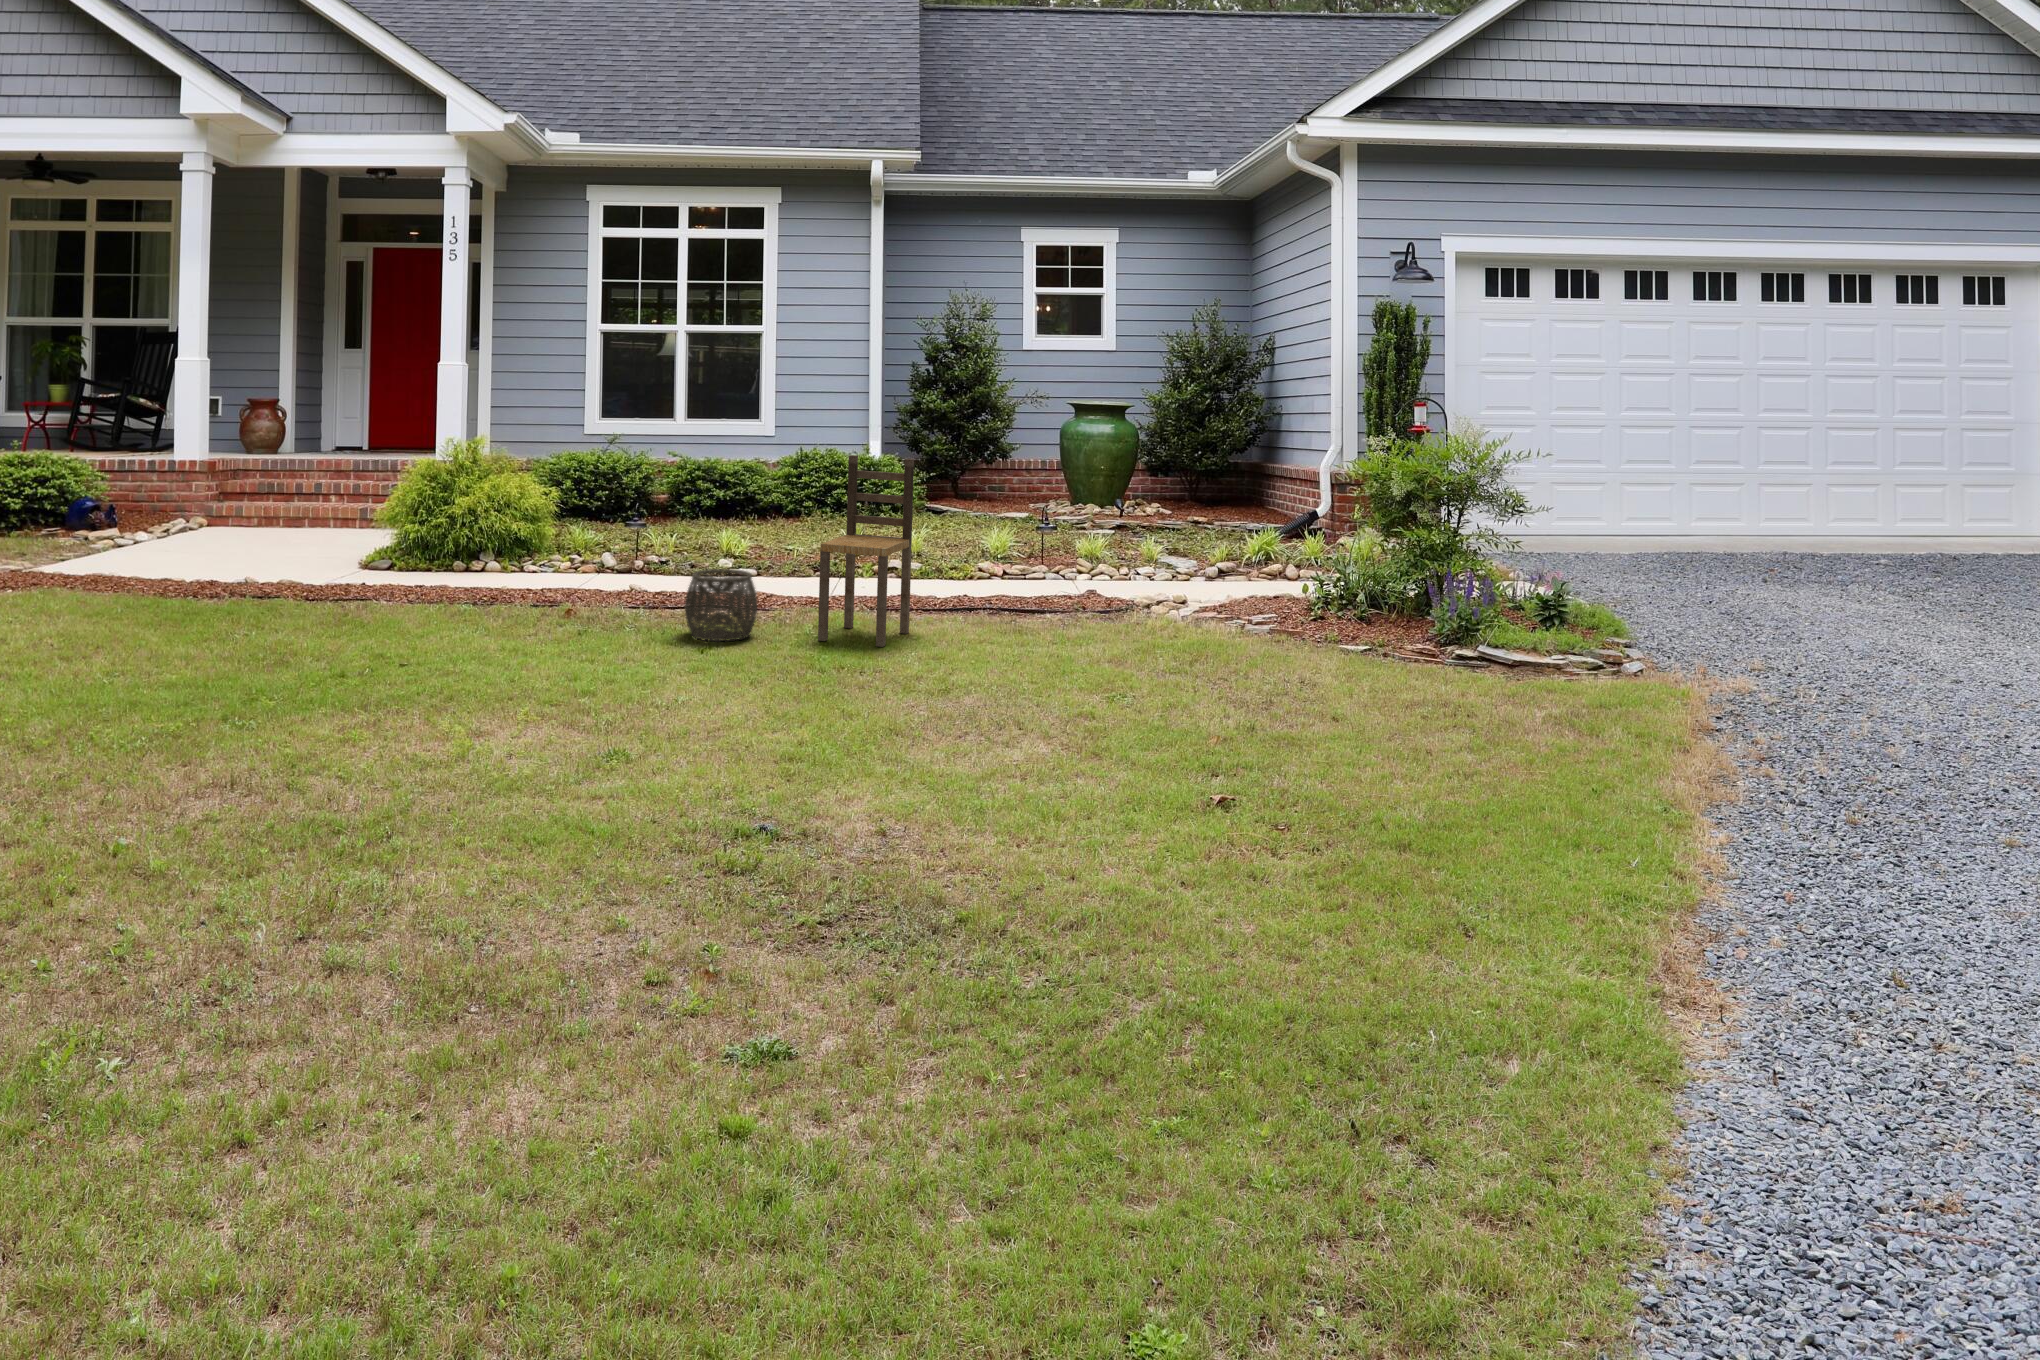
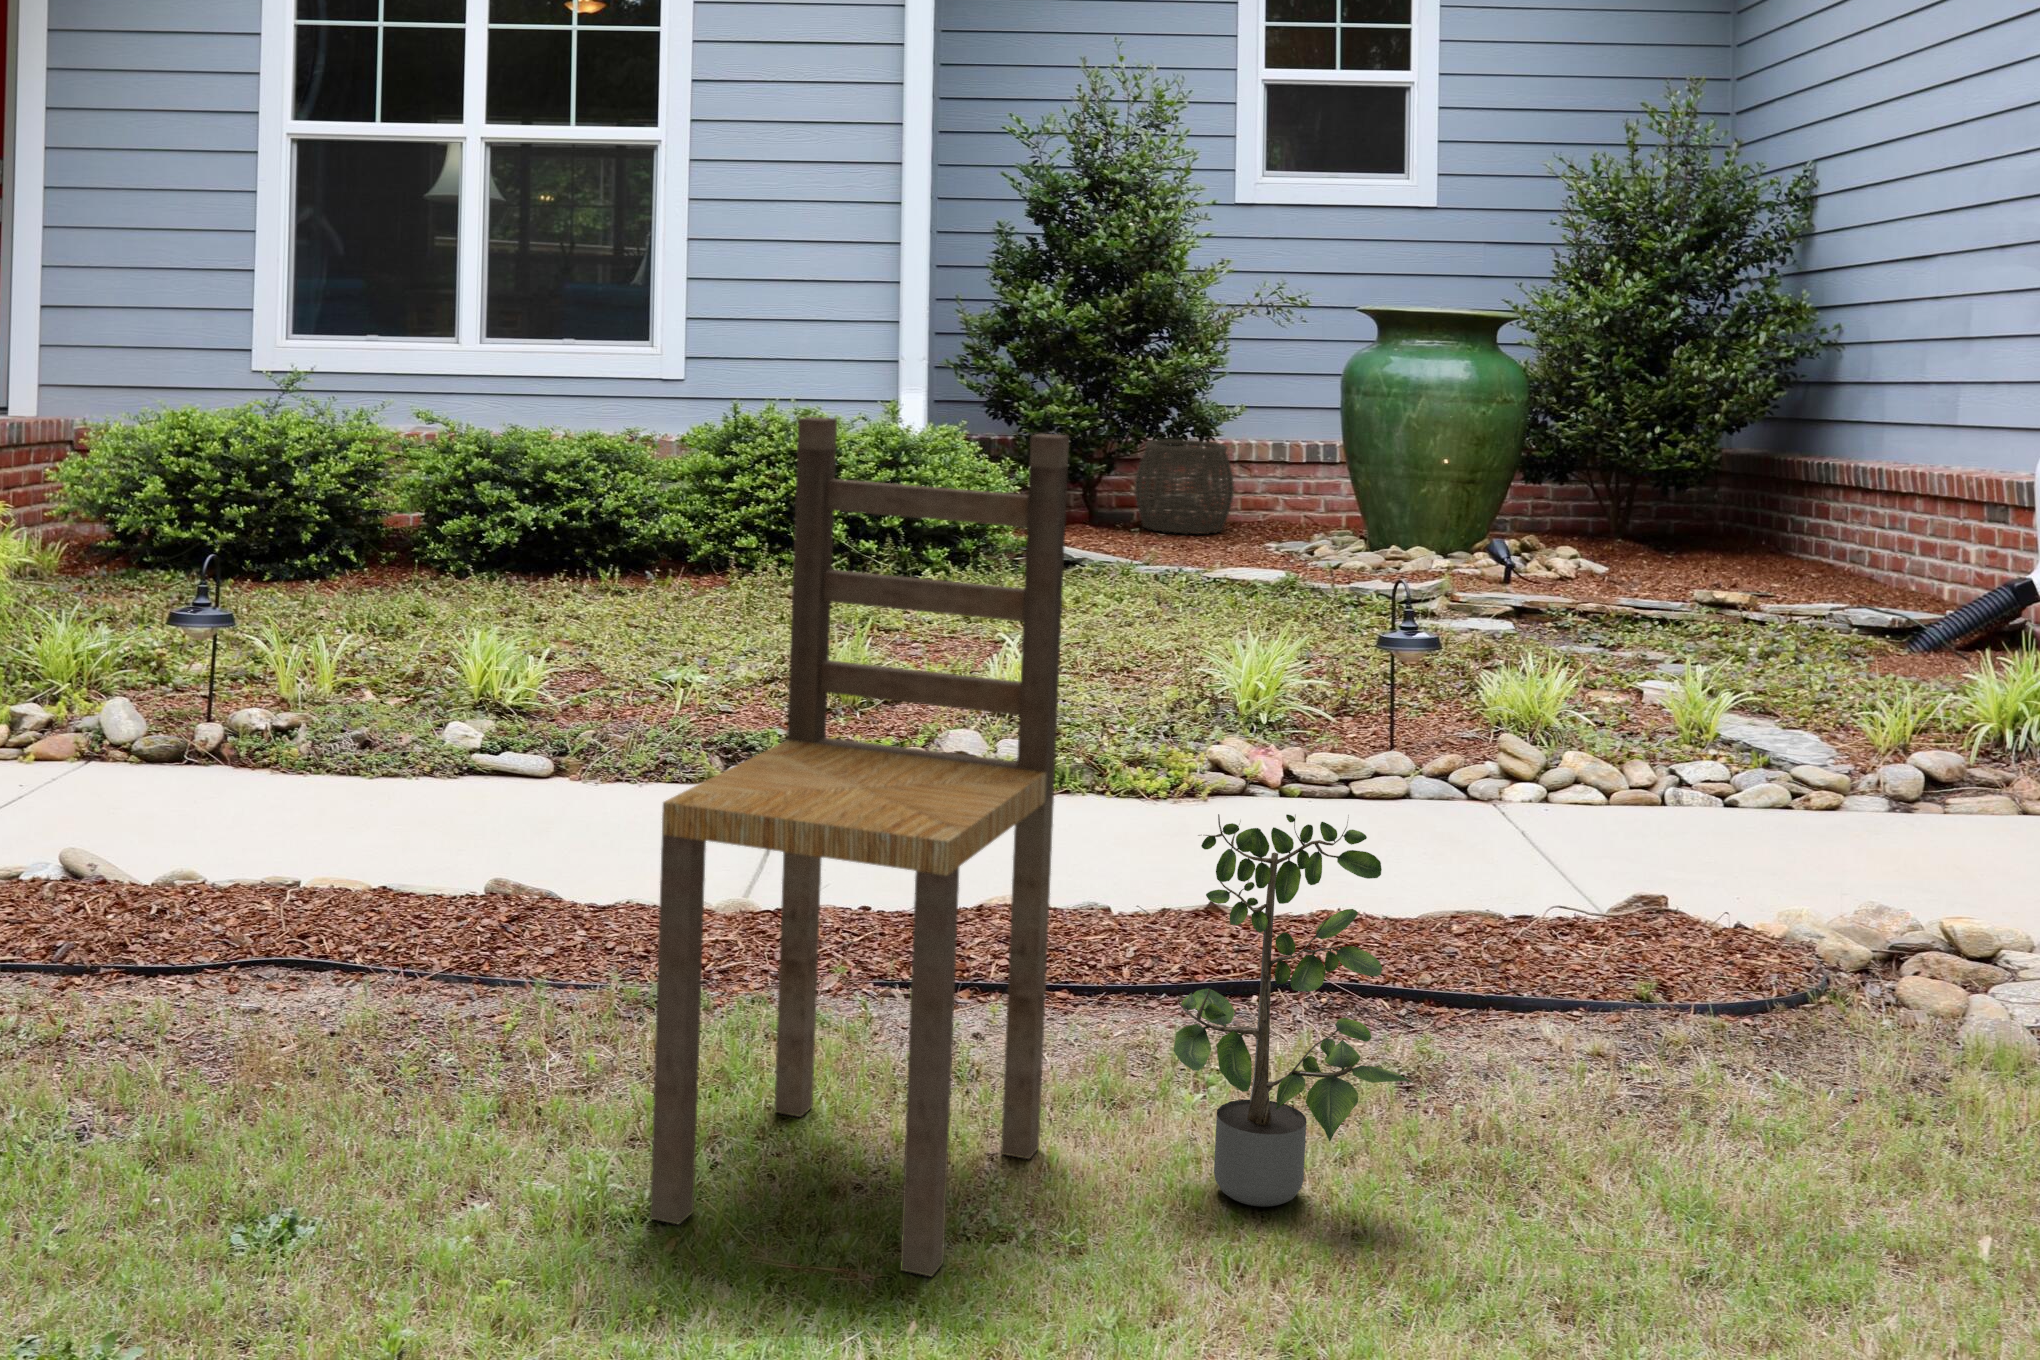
potted plant: none [939,546,995,639] -> present [1174,814,1414,1207]
woven basket: present [685,569,758,641] -> present [1135,440,1234,534]

